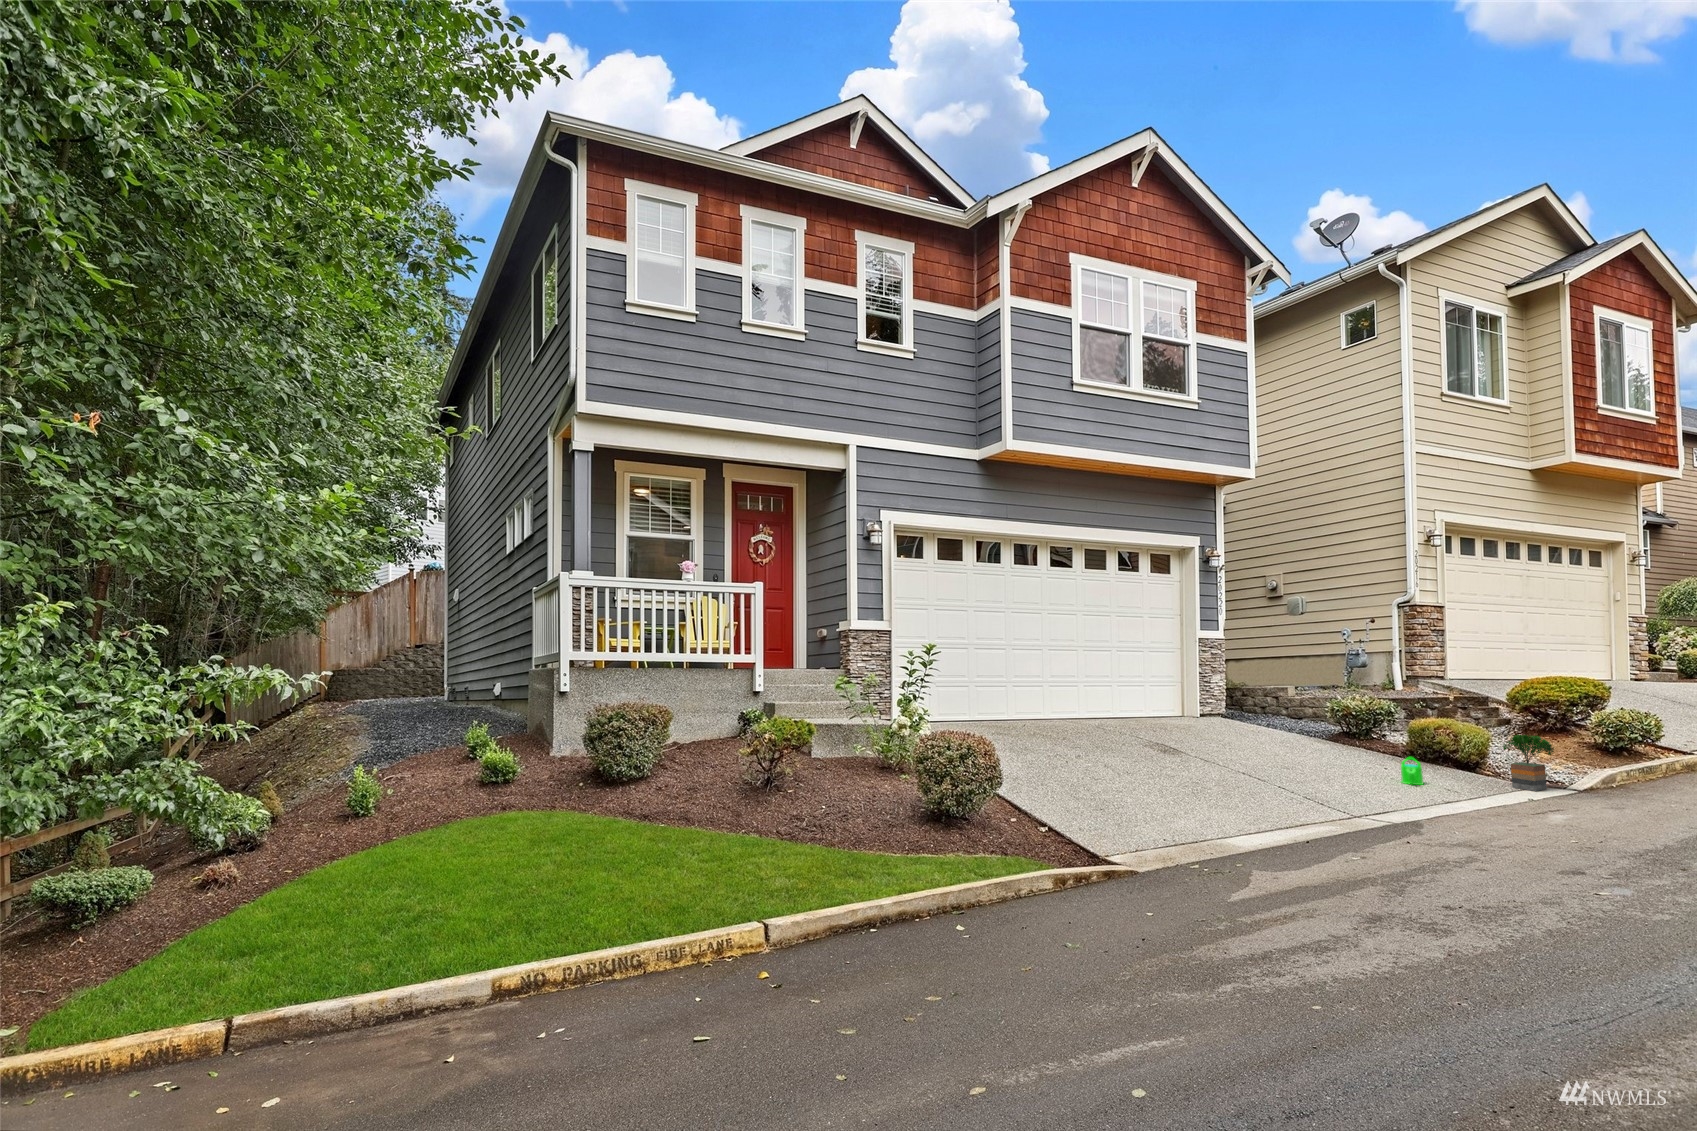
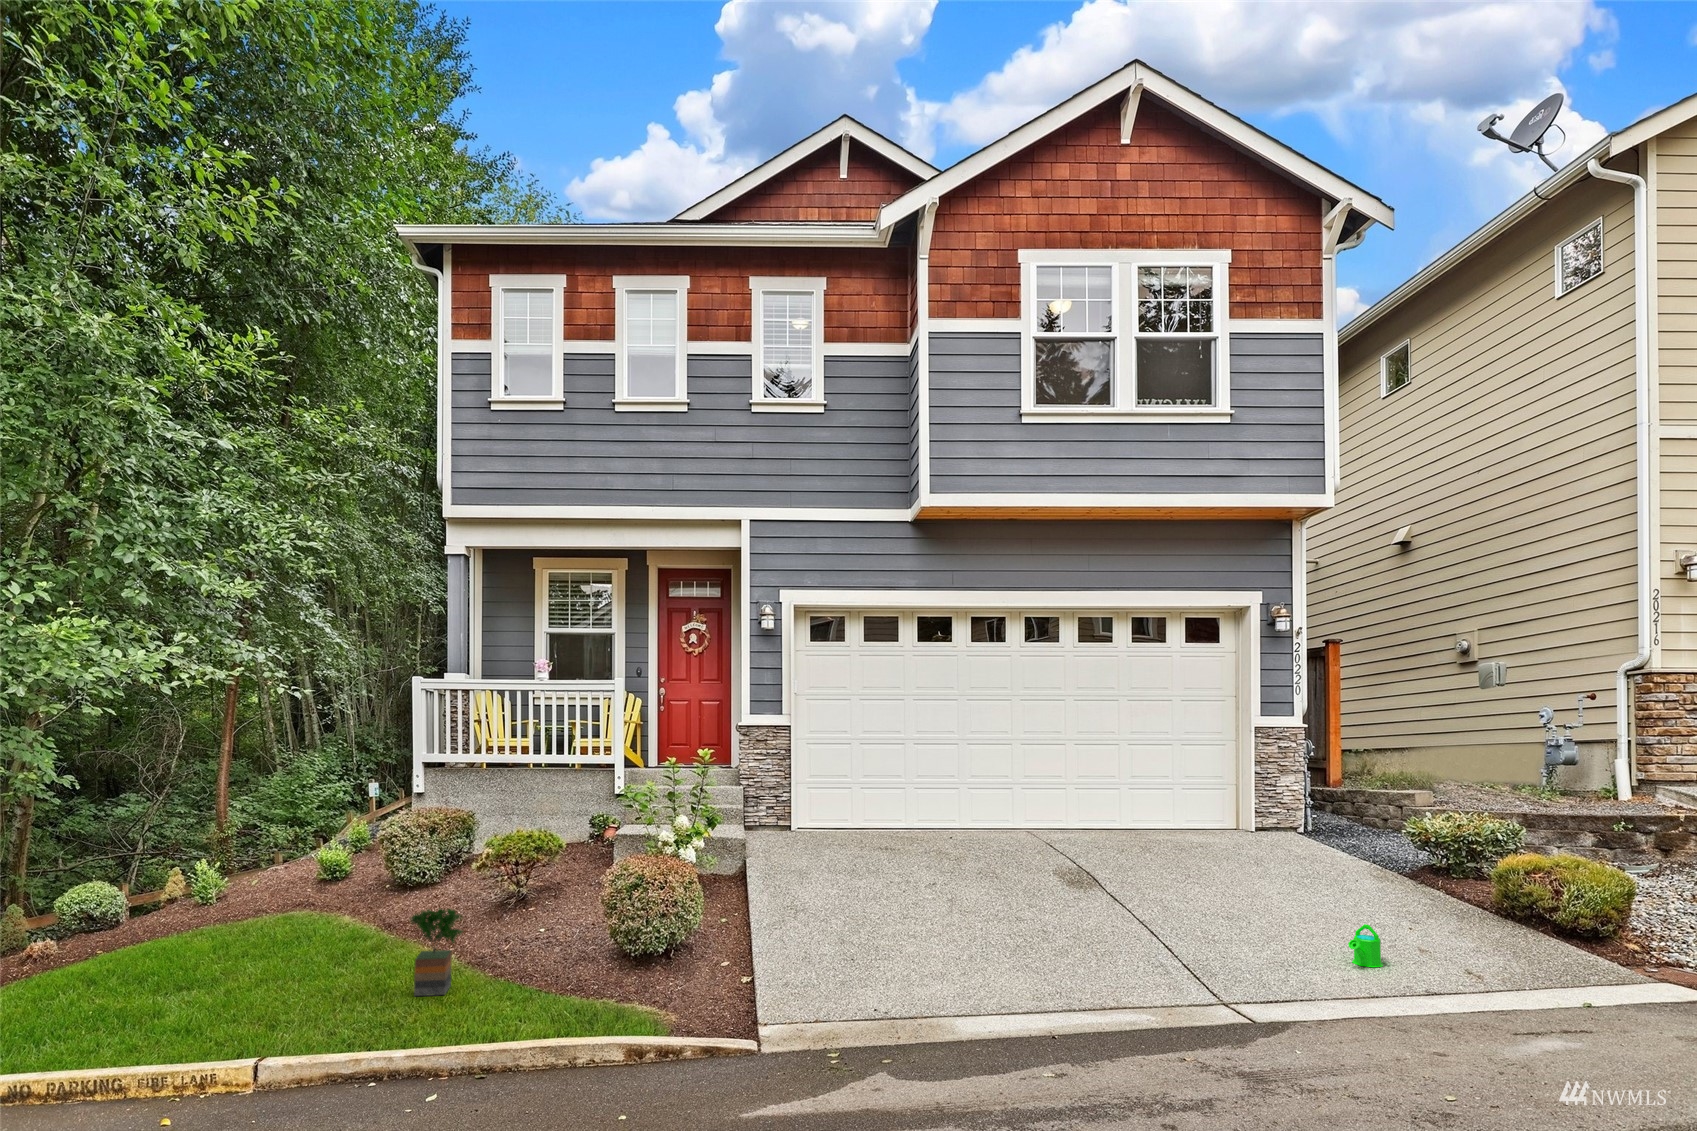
potted tree: present [1503,734,1554,791] -> present [411,908,463,996]

